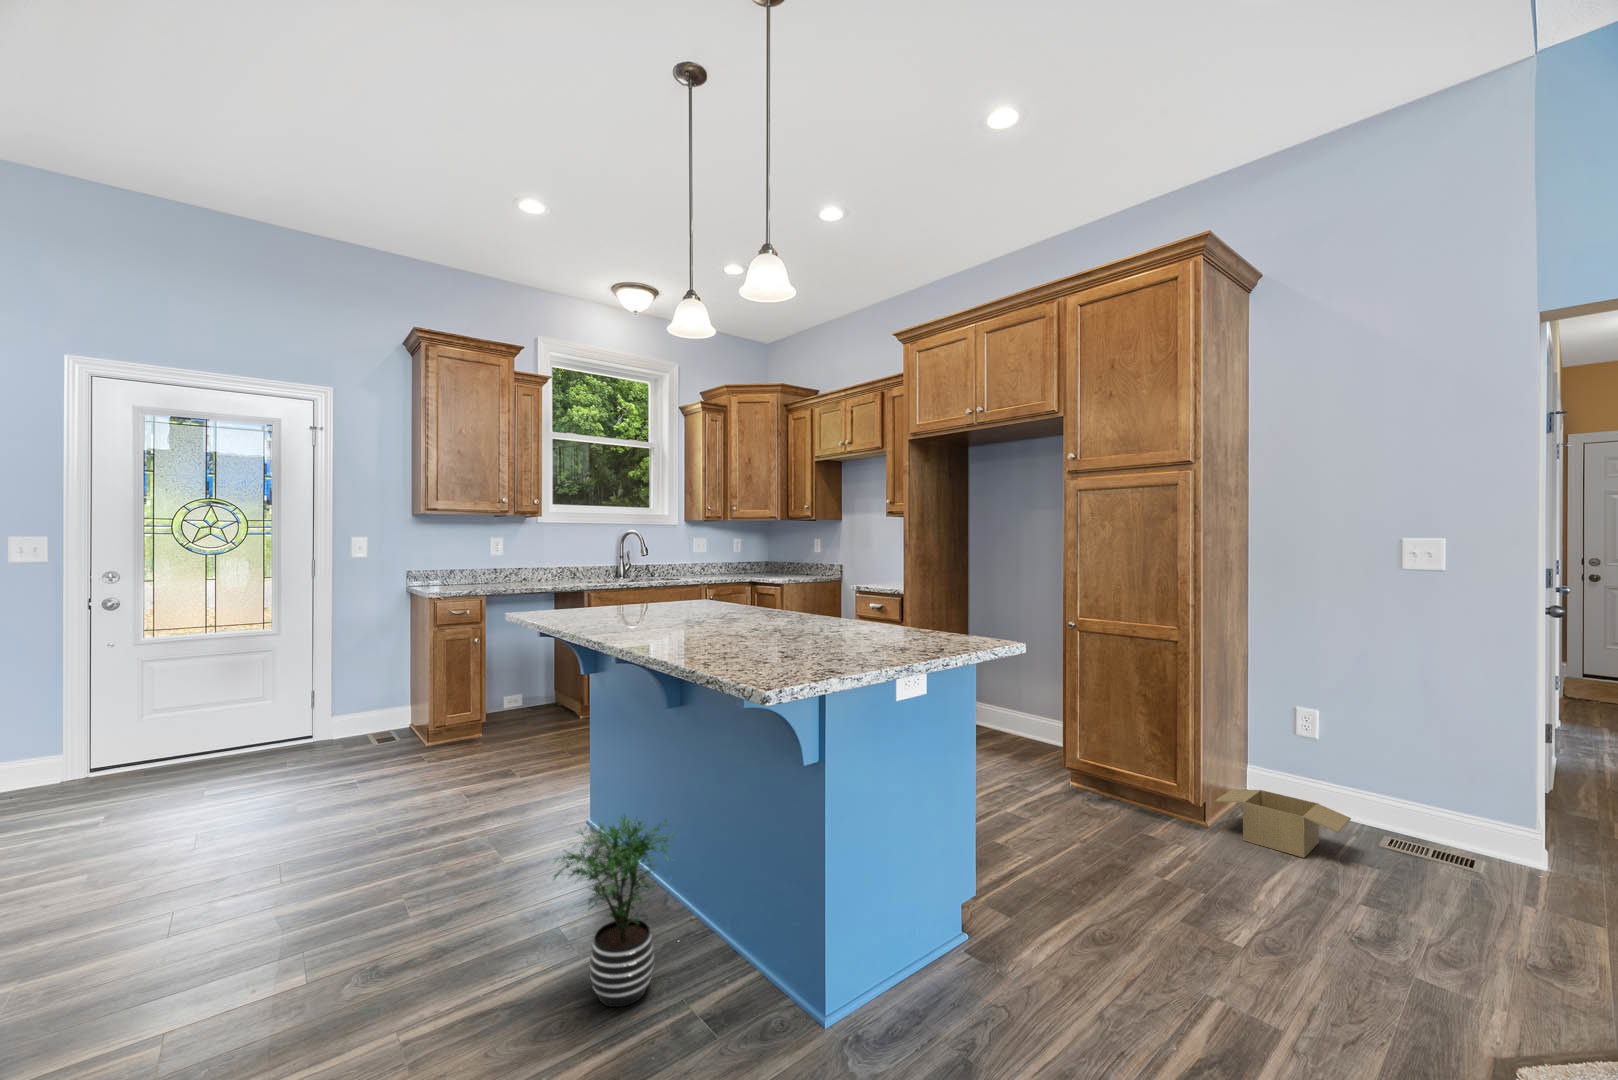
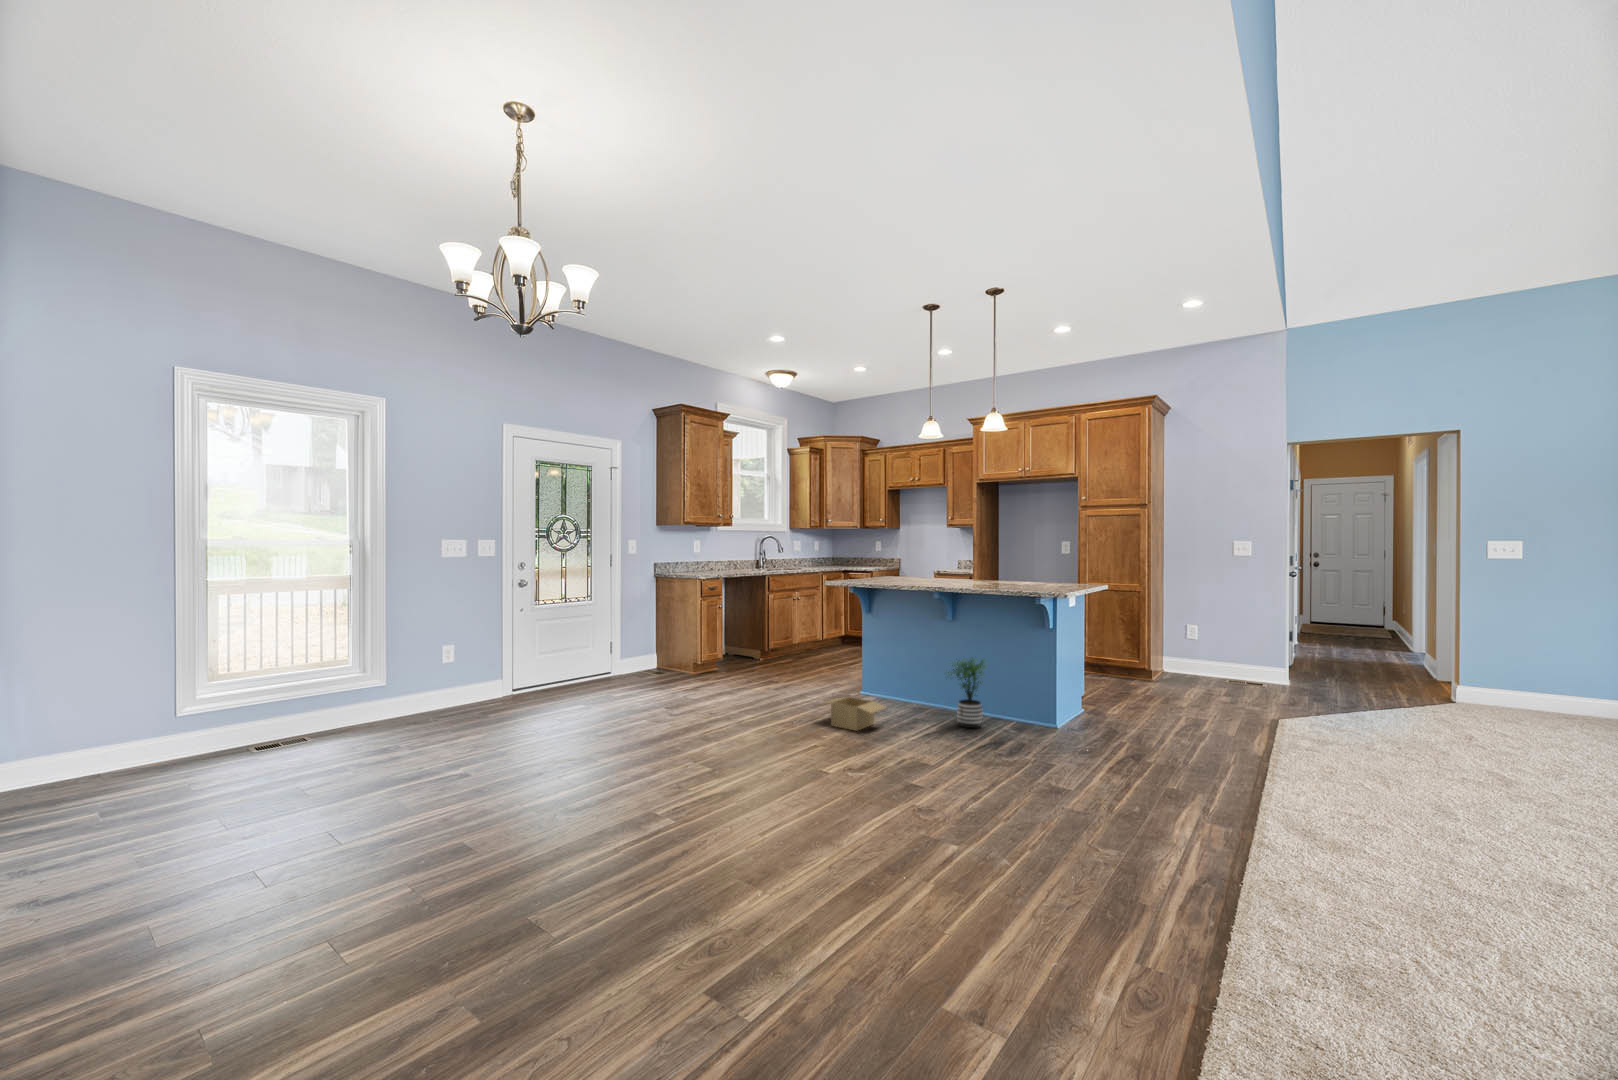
cardboard box: present [1215,789,1351,858] -> present [823,697,886,731]

